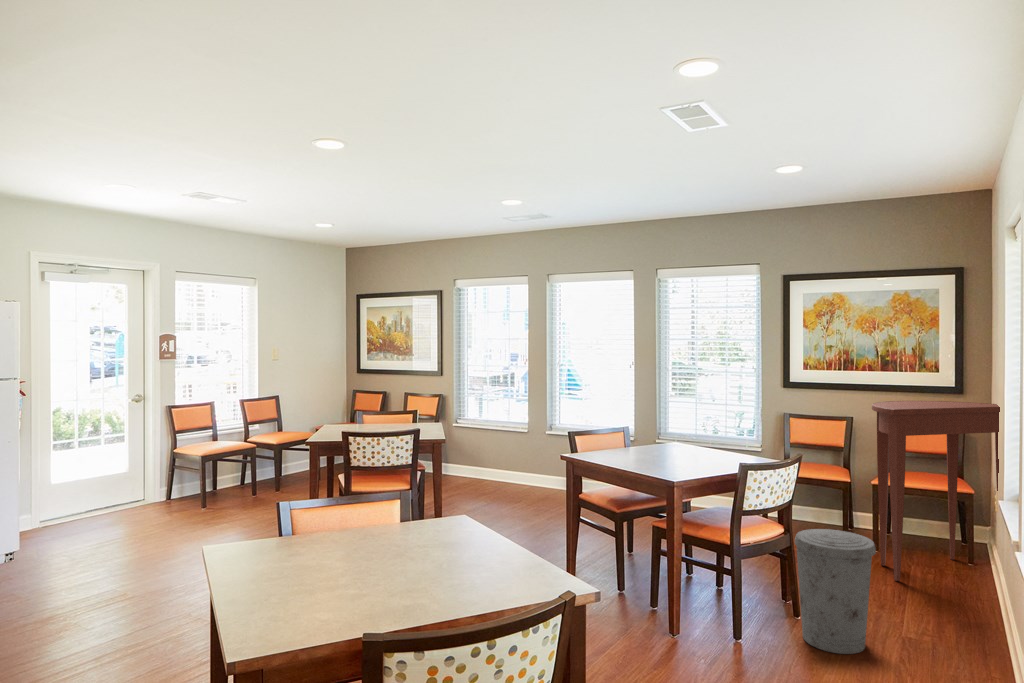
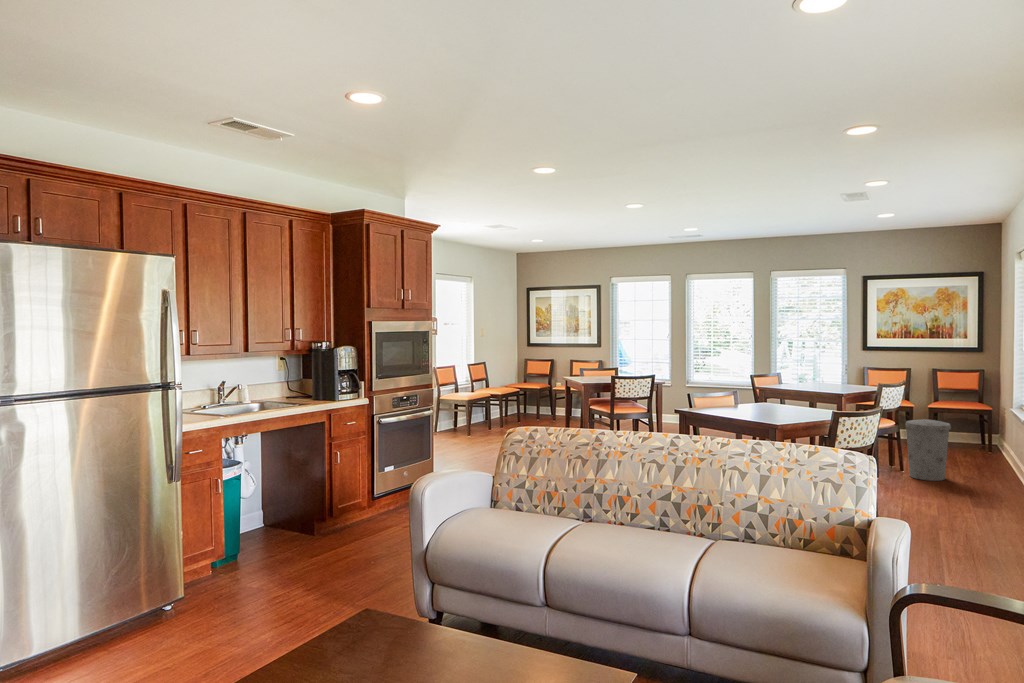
console table: present [872,401,1000,581] -> none [933,355,1021,458]

